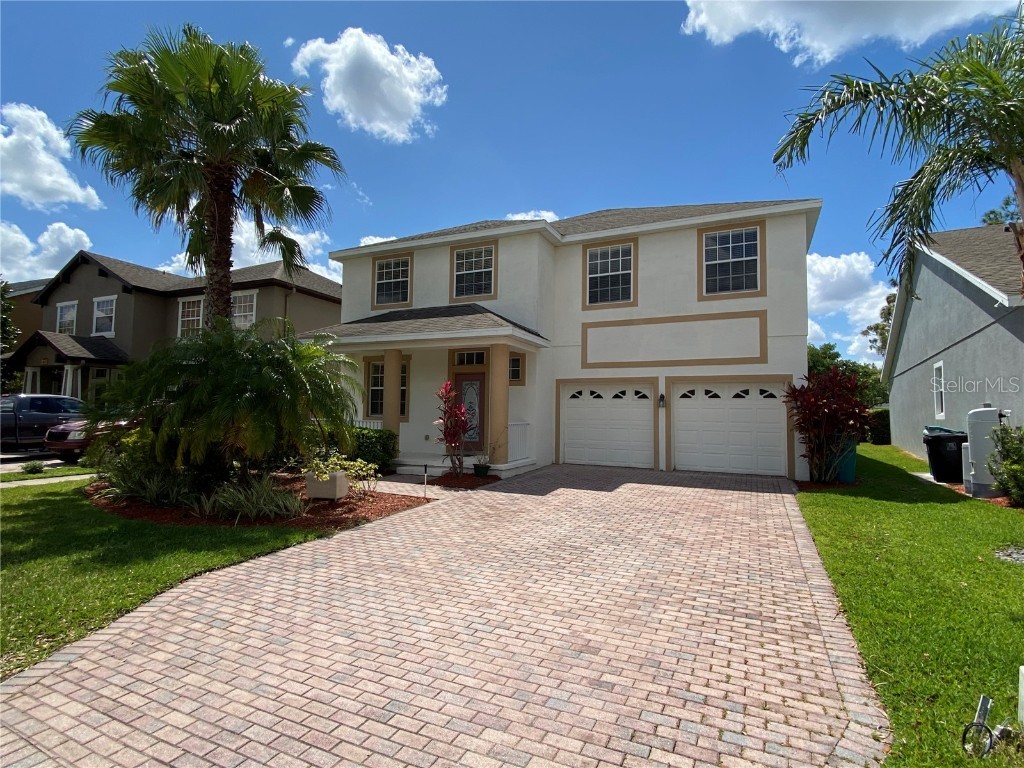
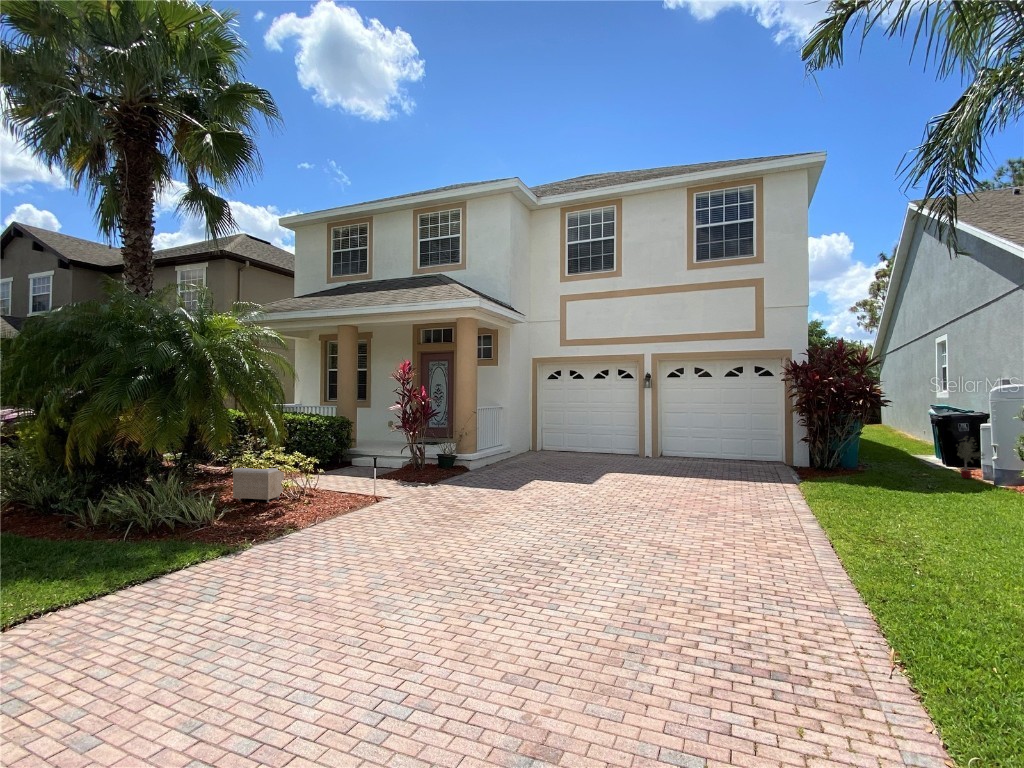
potted tree: none [939,453,966,492] -> present [957,436,984,479]

